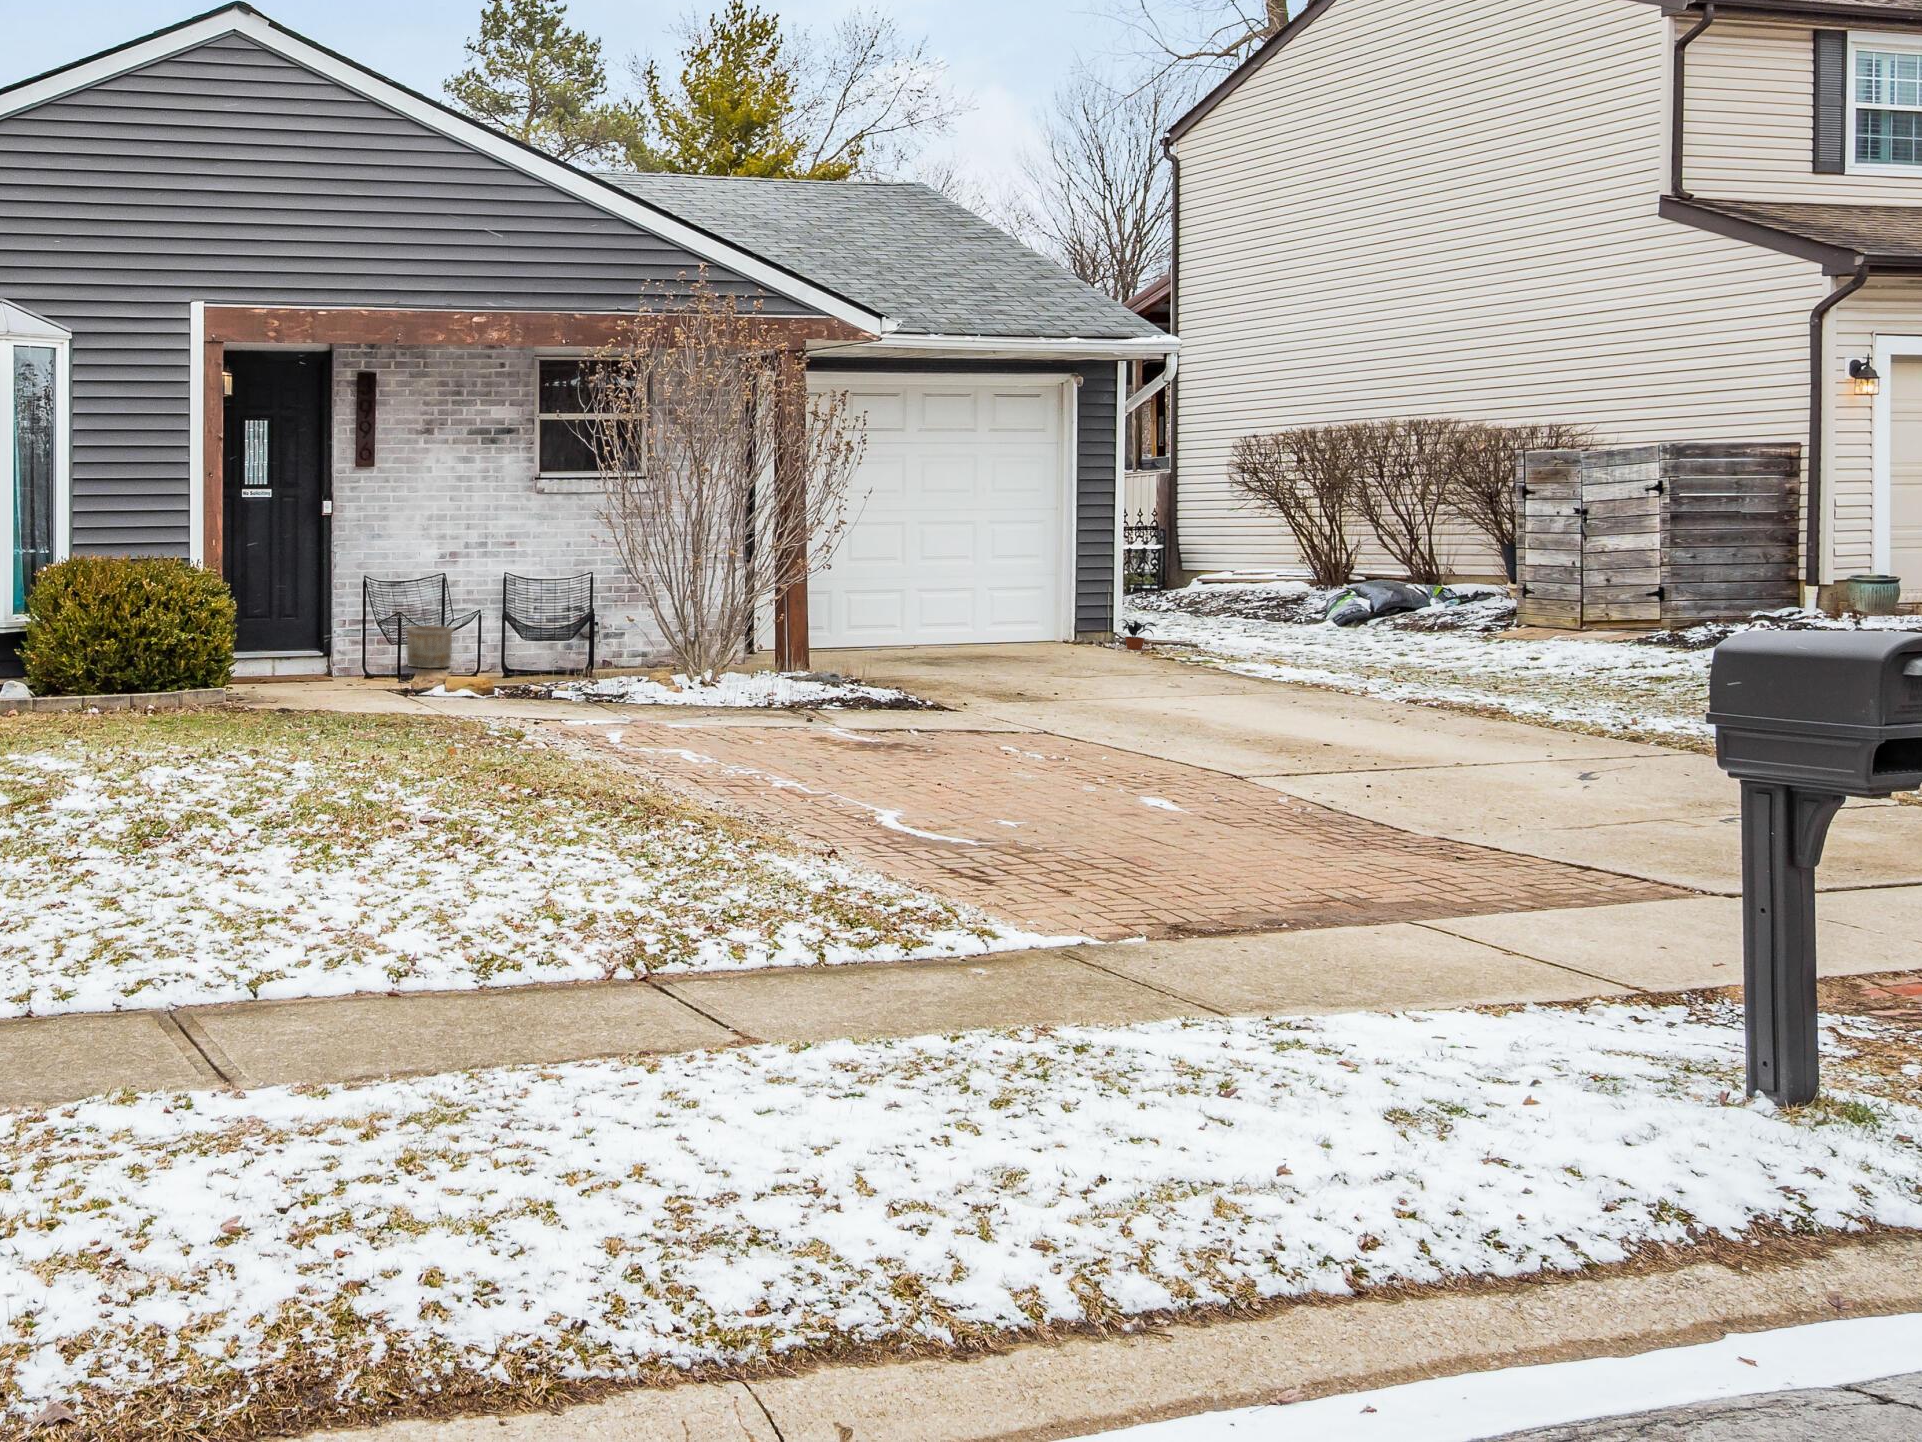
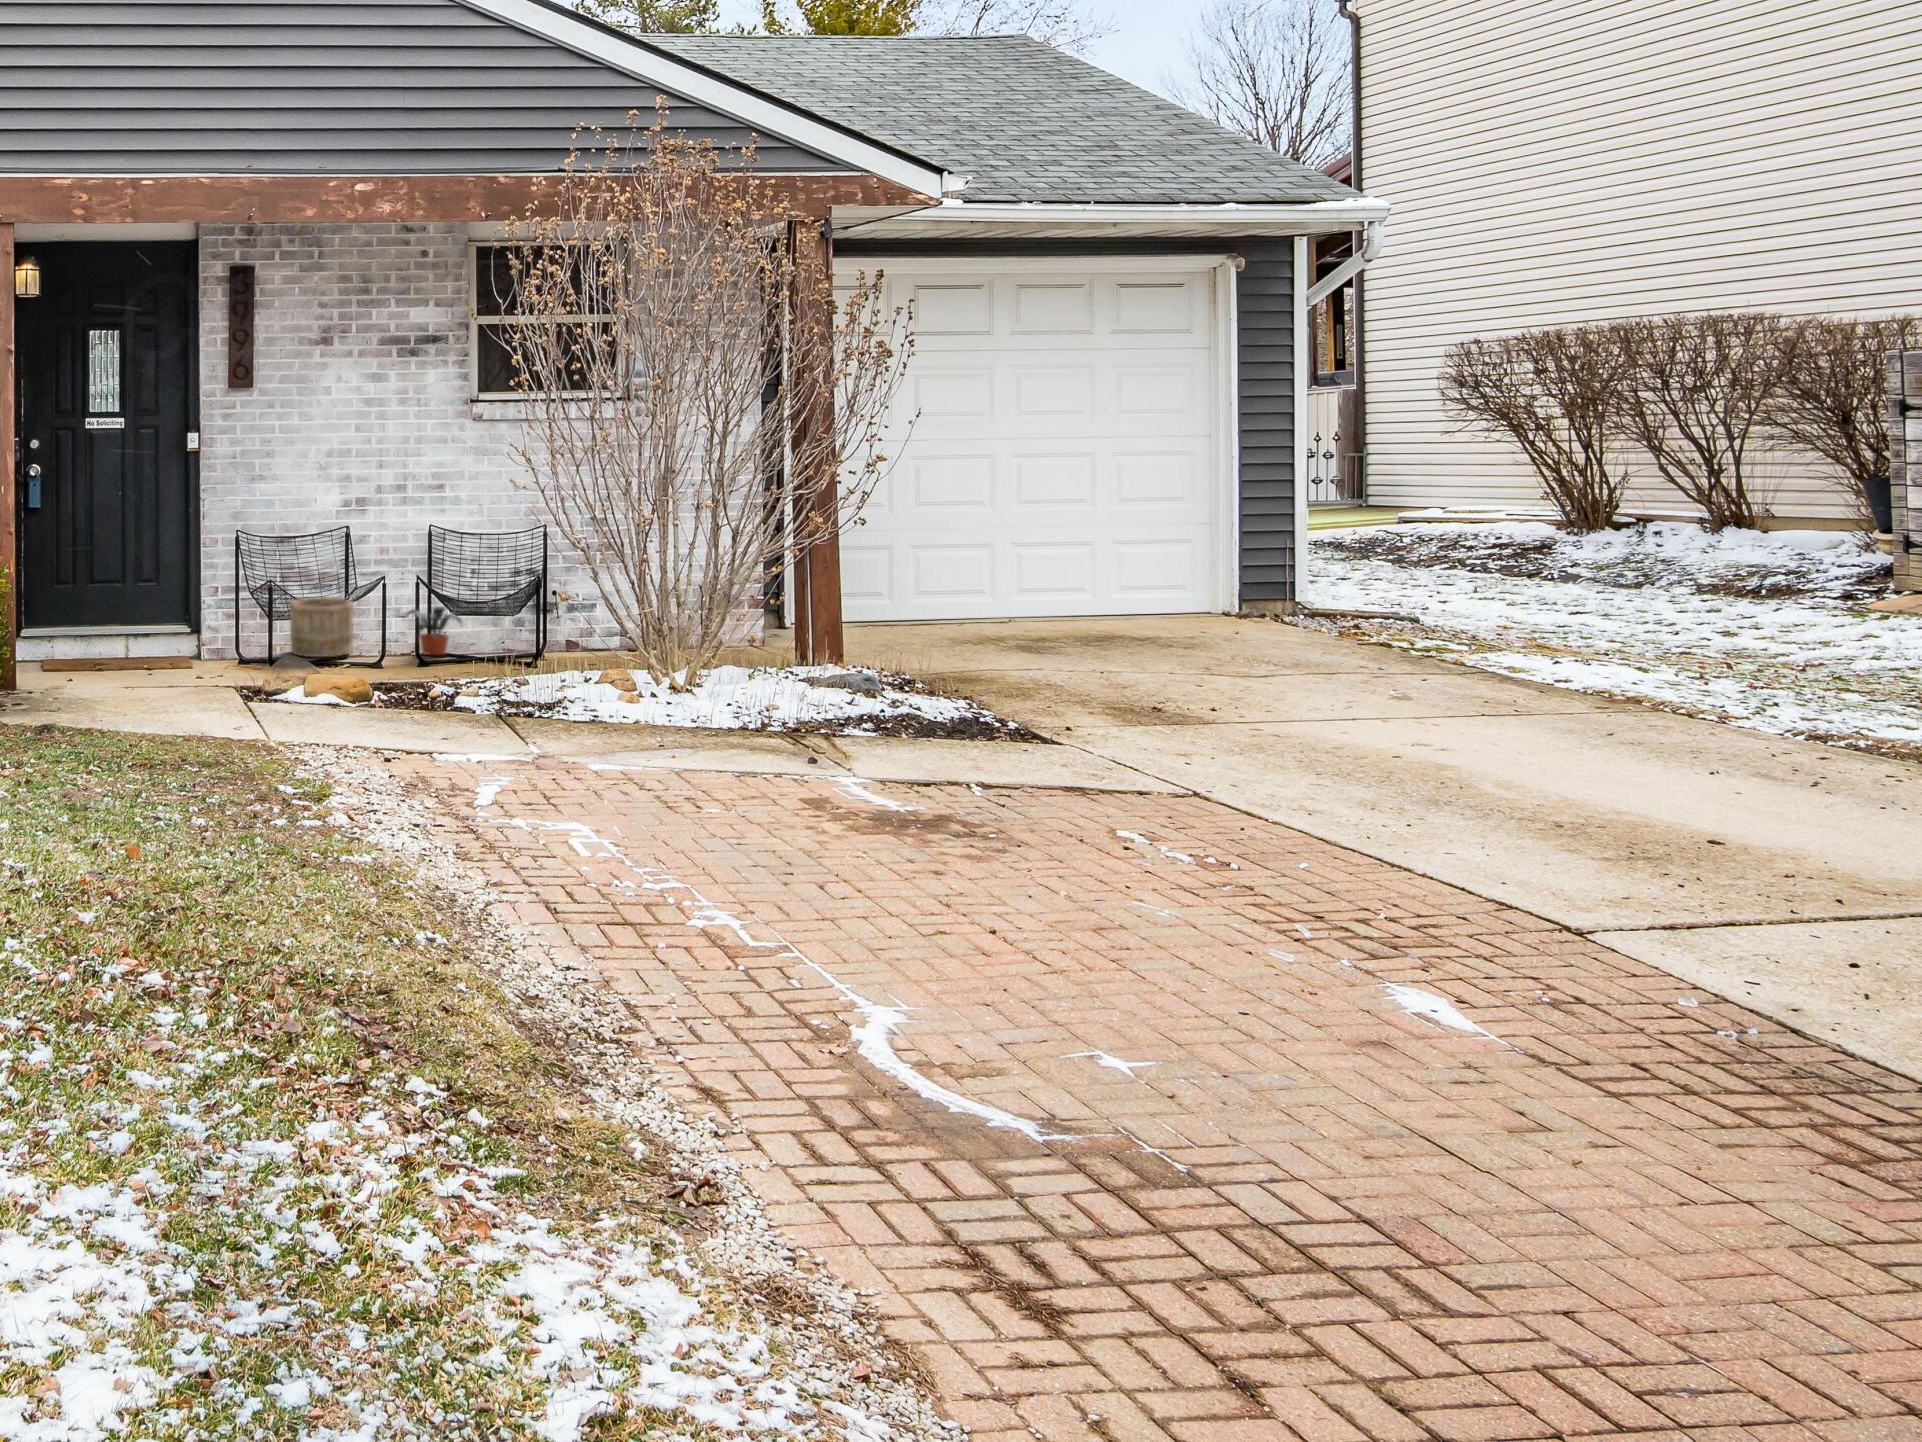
potted plant: present [1119,619,1156,650] -> present [406,606,461,655]

